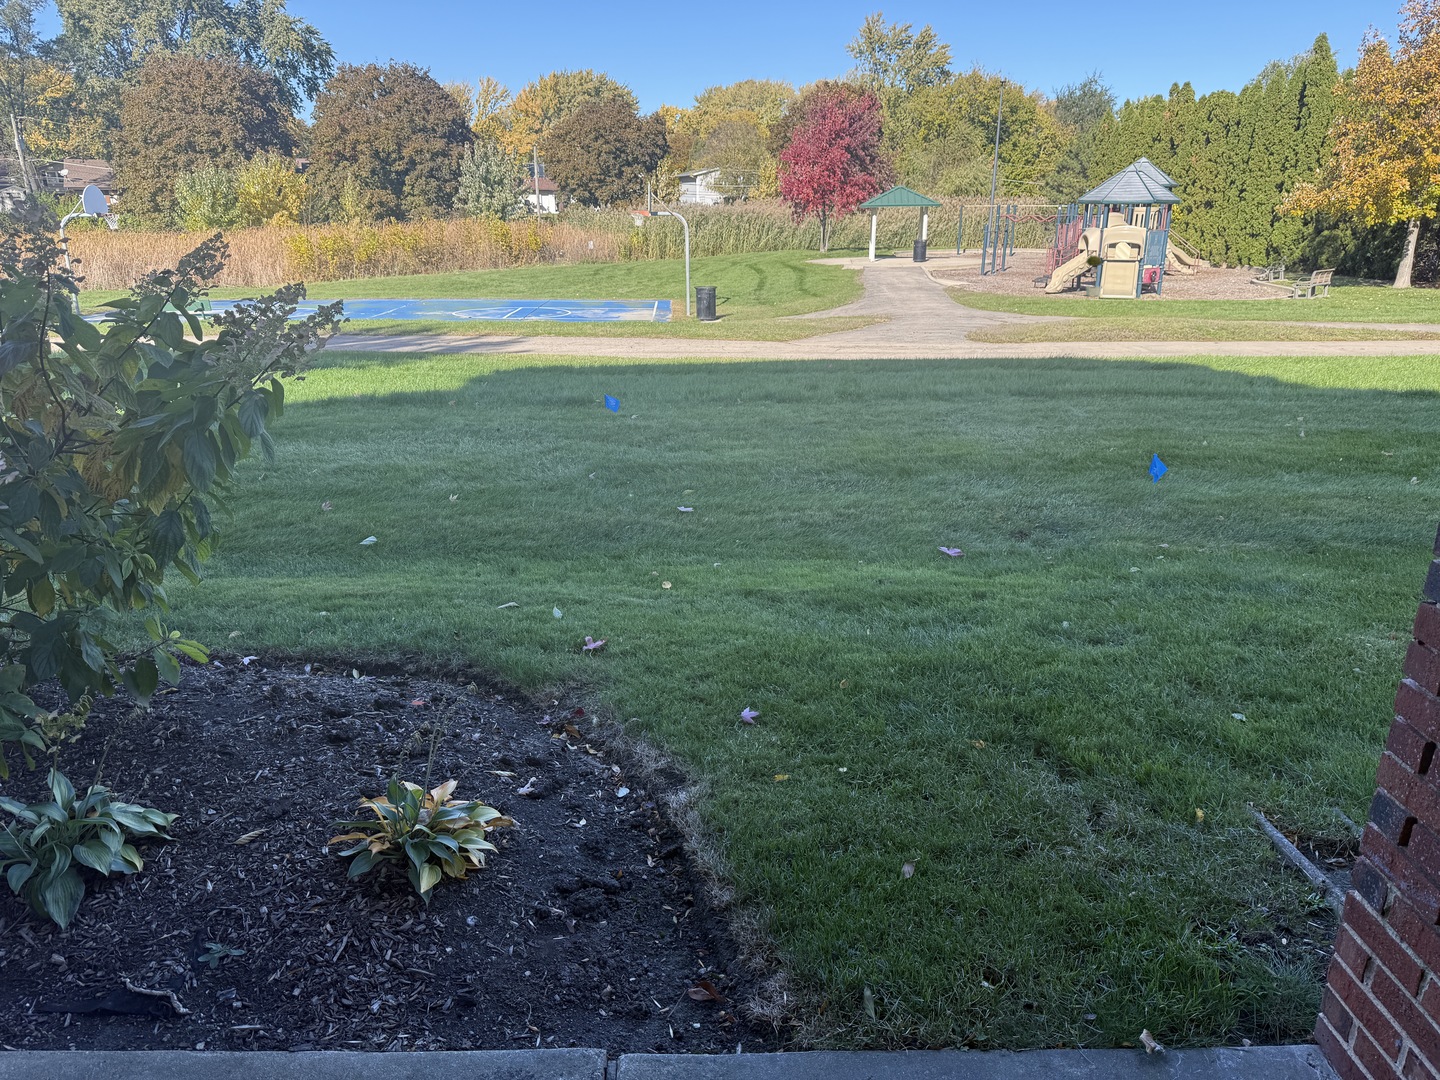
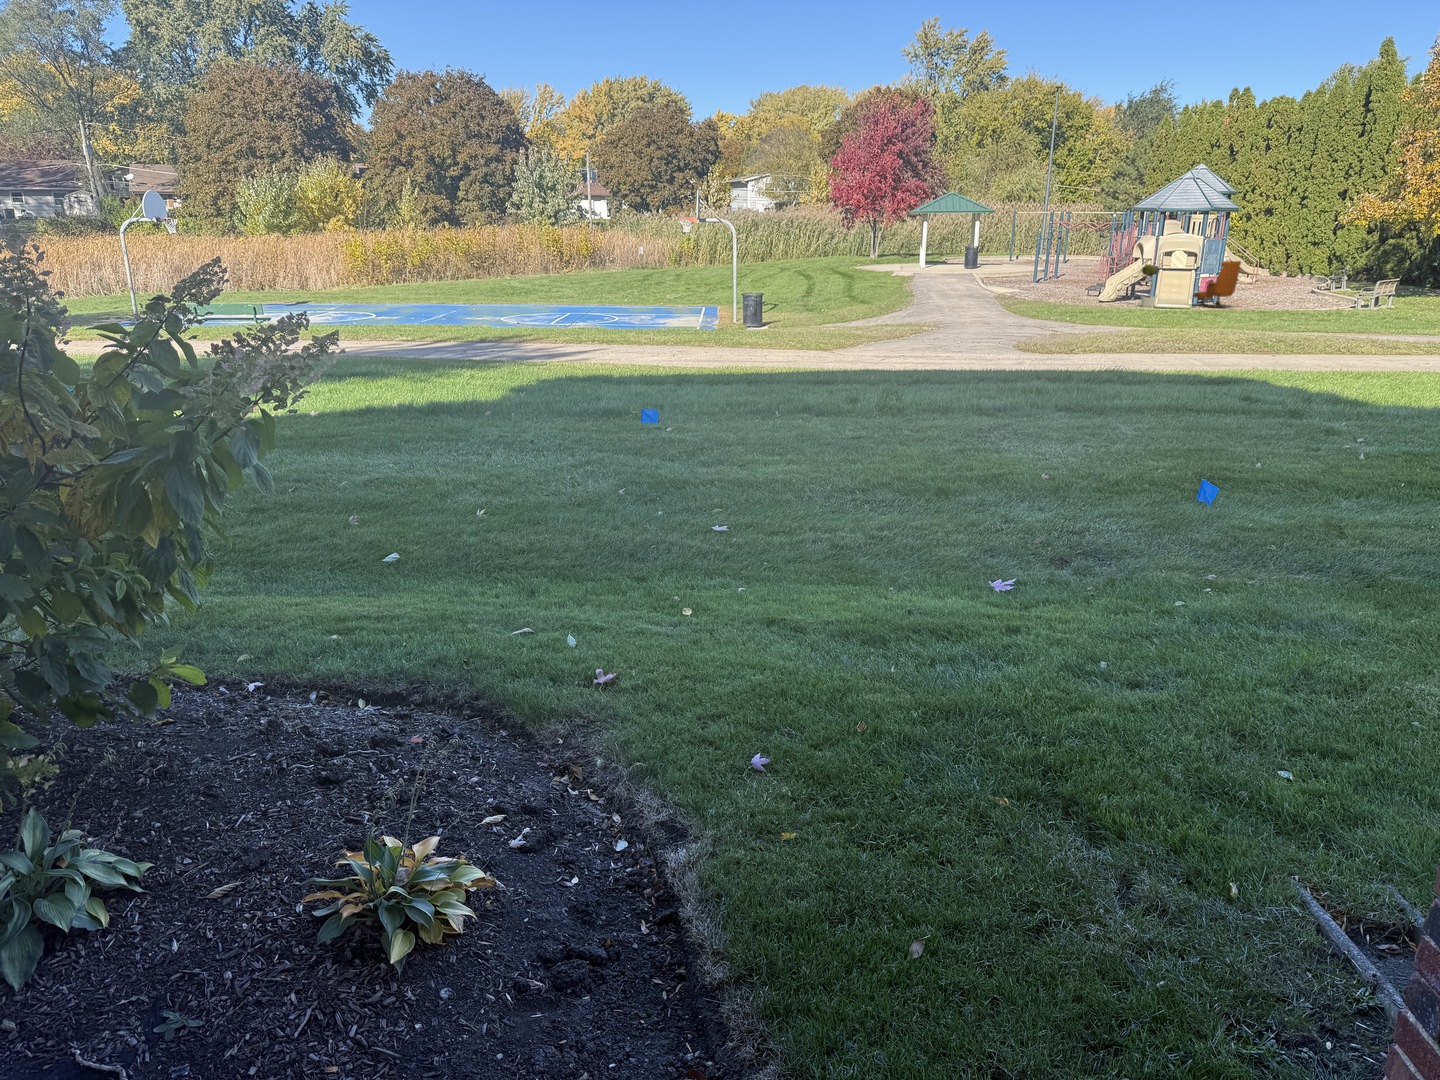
lounge chair: none [1135,252,1181,297] -> present [1193,261,1241,308]

